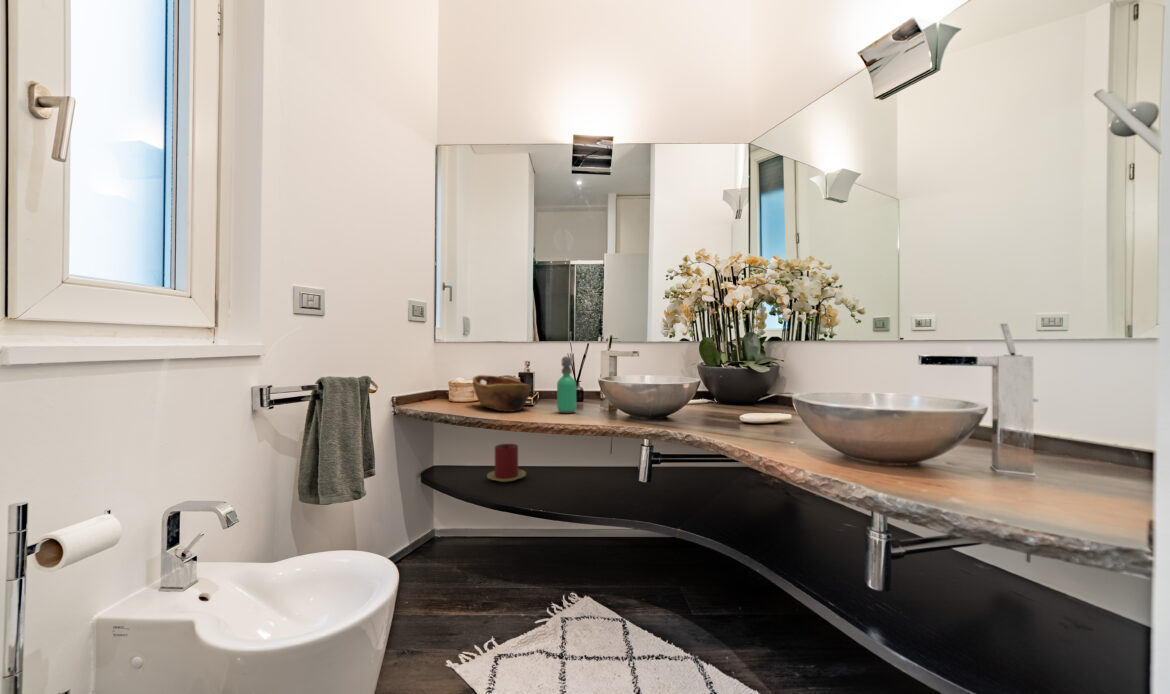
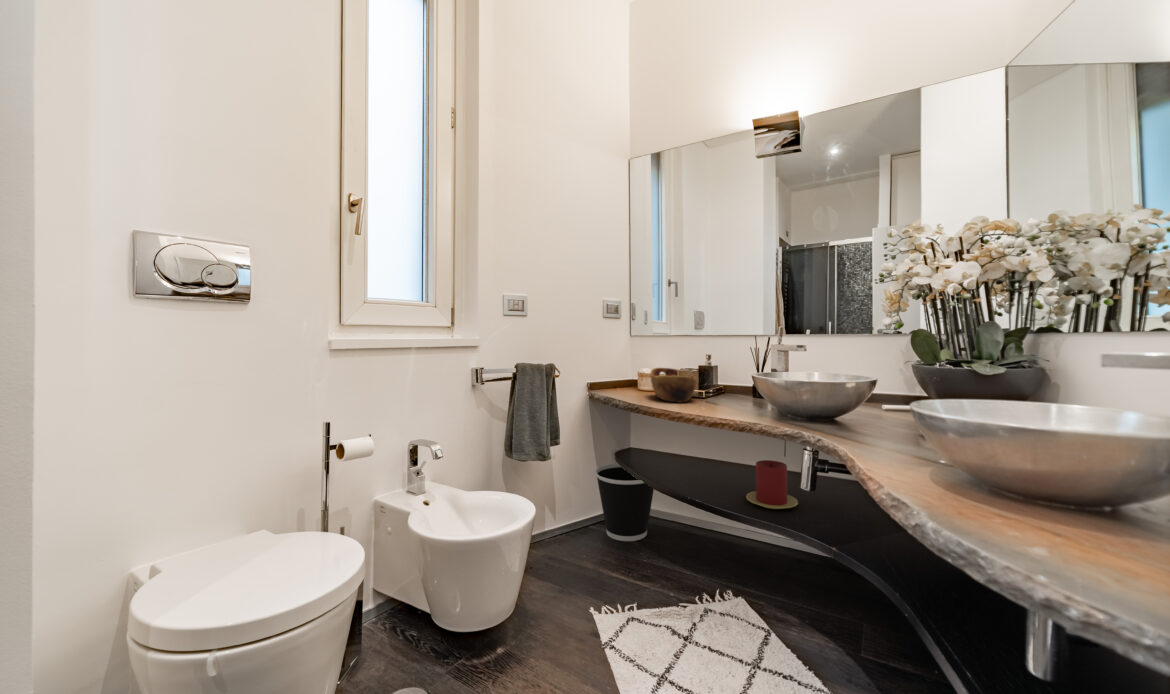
soap dispenser: present [557,356,577,413] -> none [716,350,736,408]
candle: present [487,444,526,482] -> present [746,460,798,509]
wastebasket: none [406,483,480,574] -> present [595,463,654,541]

